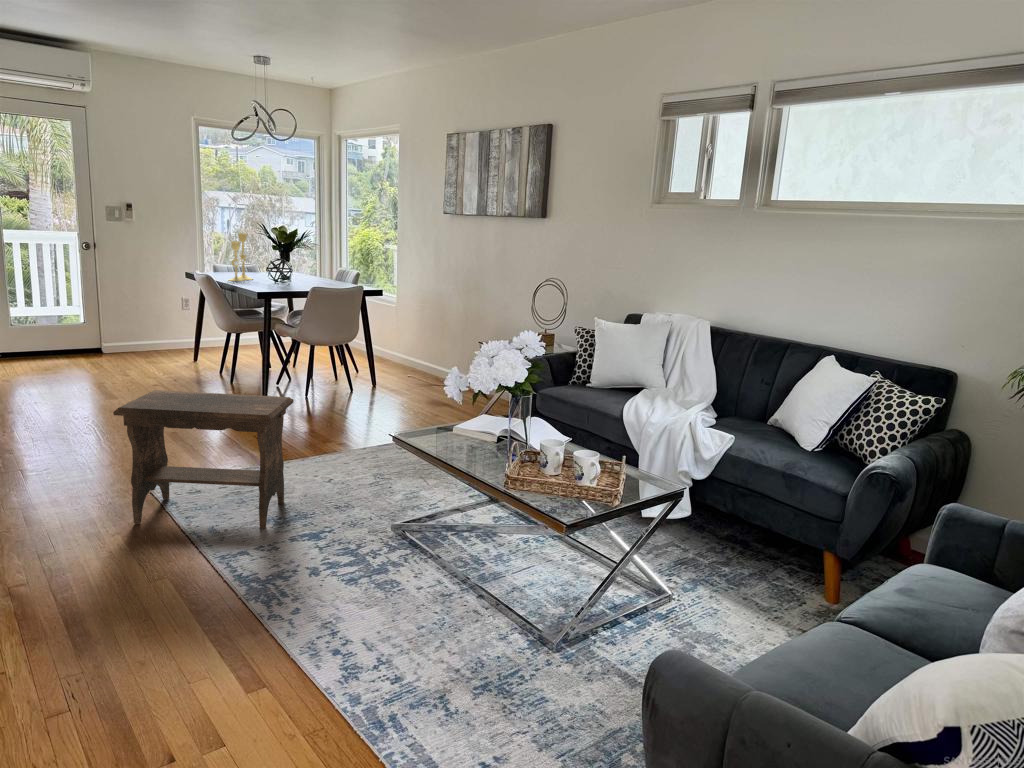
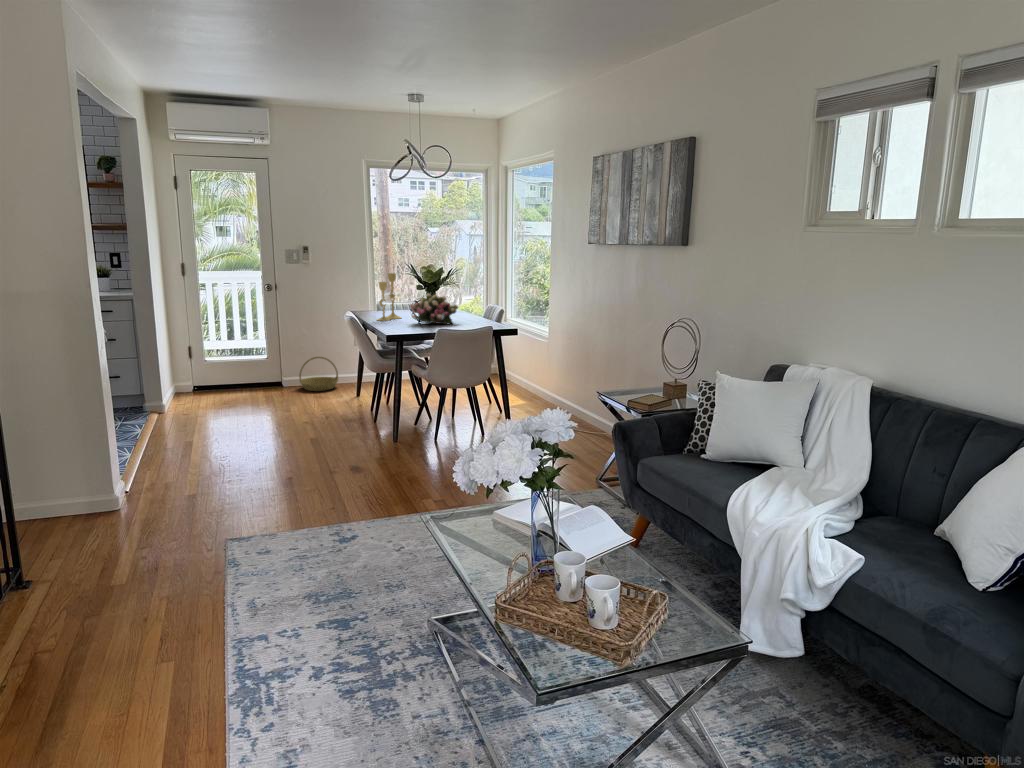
flower arrangement: none [270,254,319,285] -> present [410,294,458,325]
basket: none [122,321,167,358] -> present [299,357,338,391]
footstool: present [113,390,293,529] -> none [169,448,348,605]

